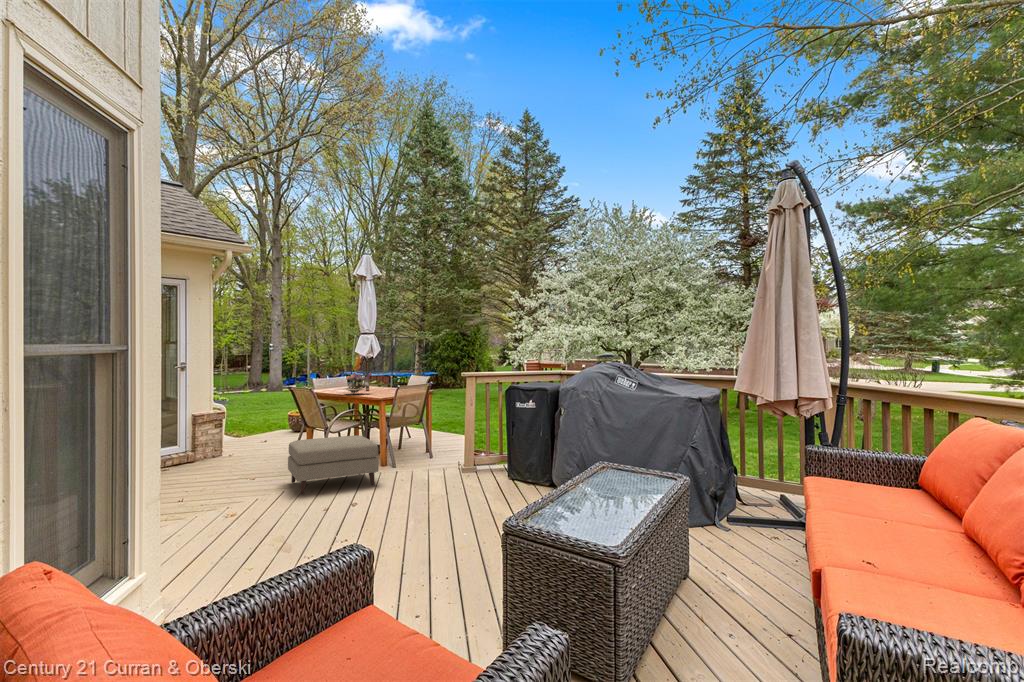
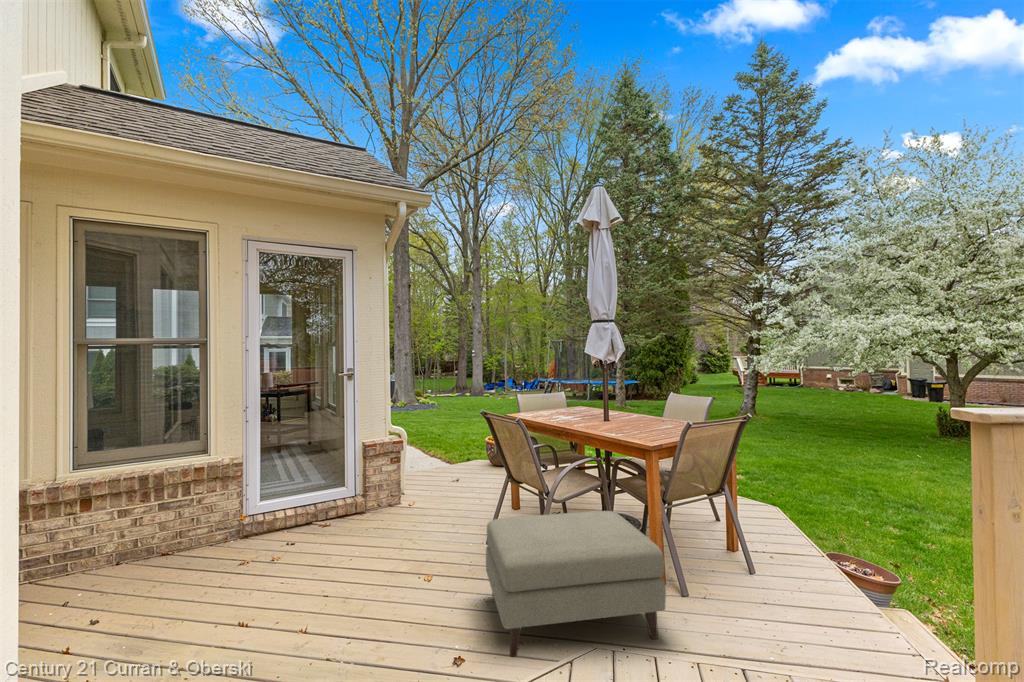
flower arrangement: present [345,372,372,393] -> none [565,386,612,422]

